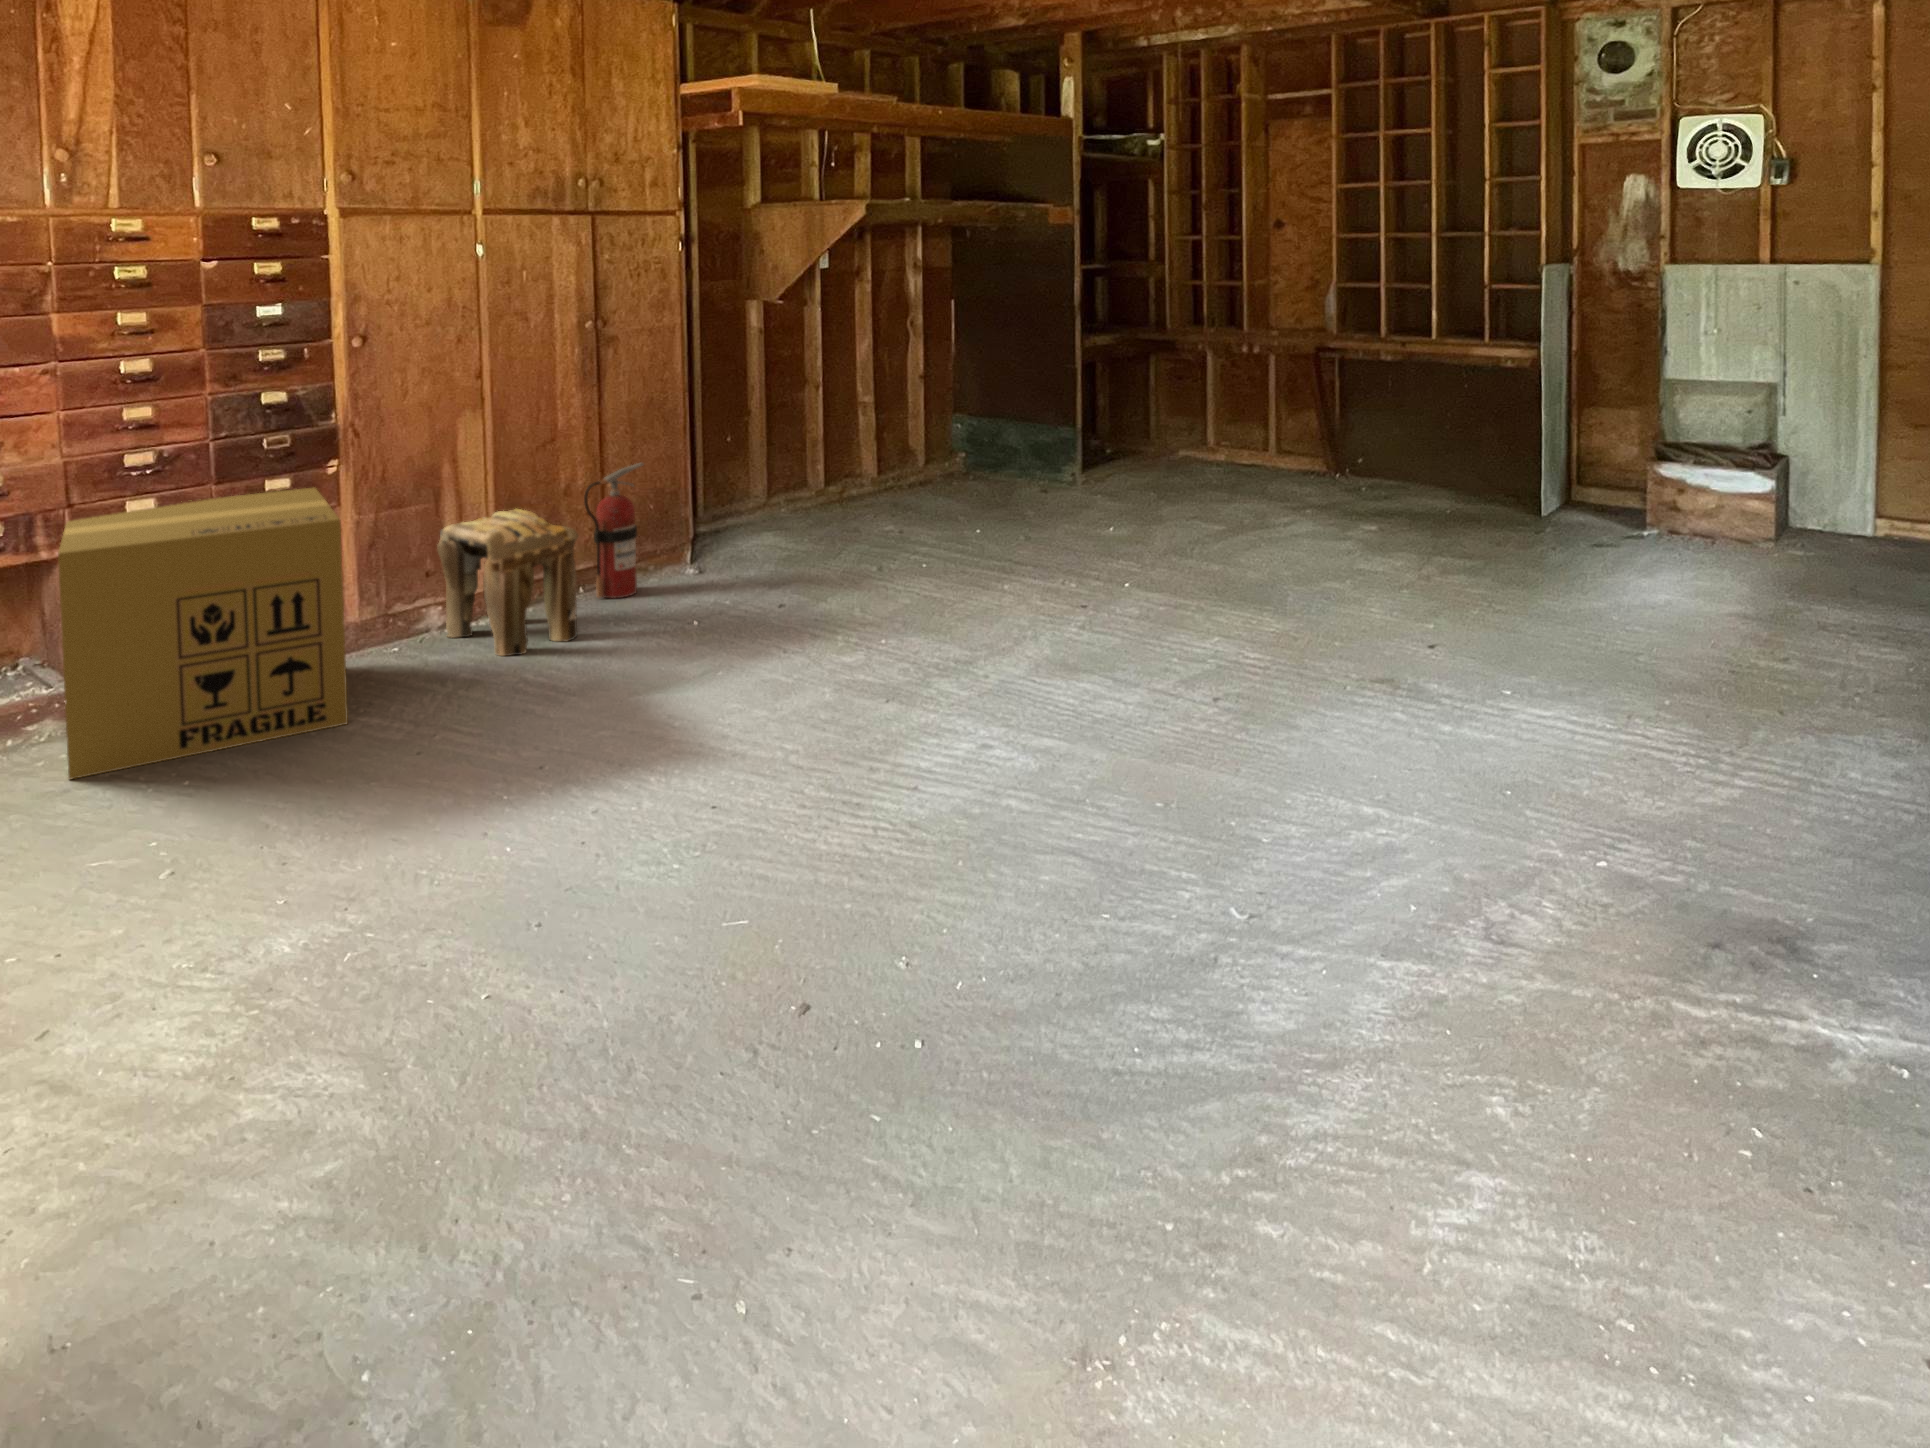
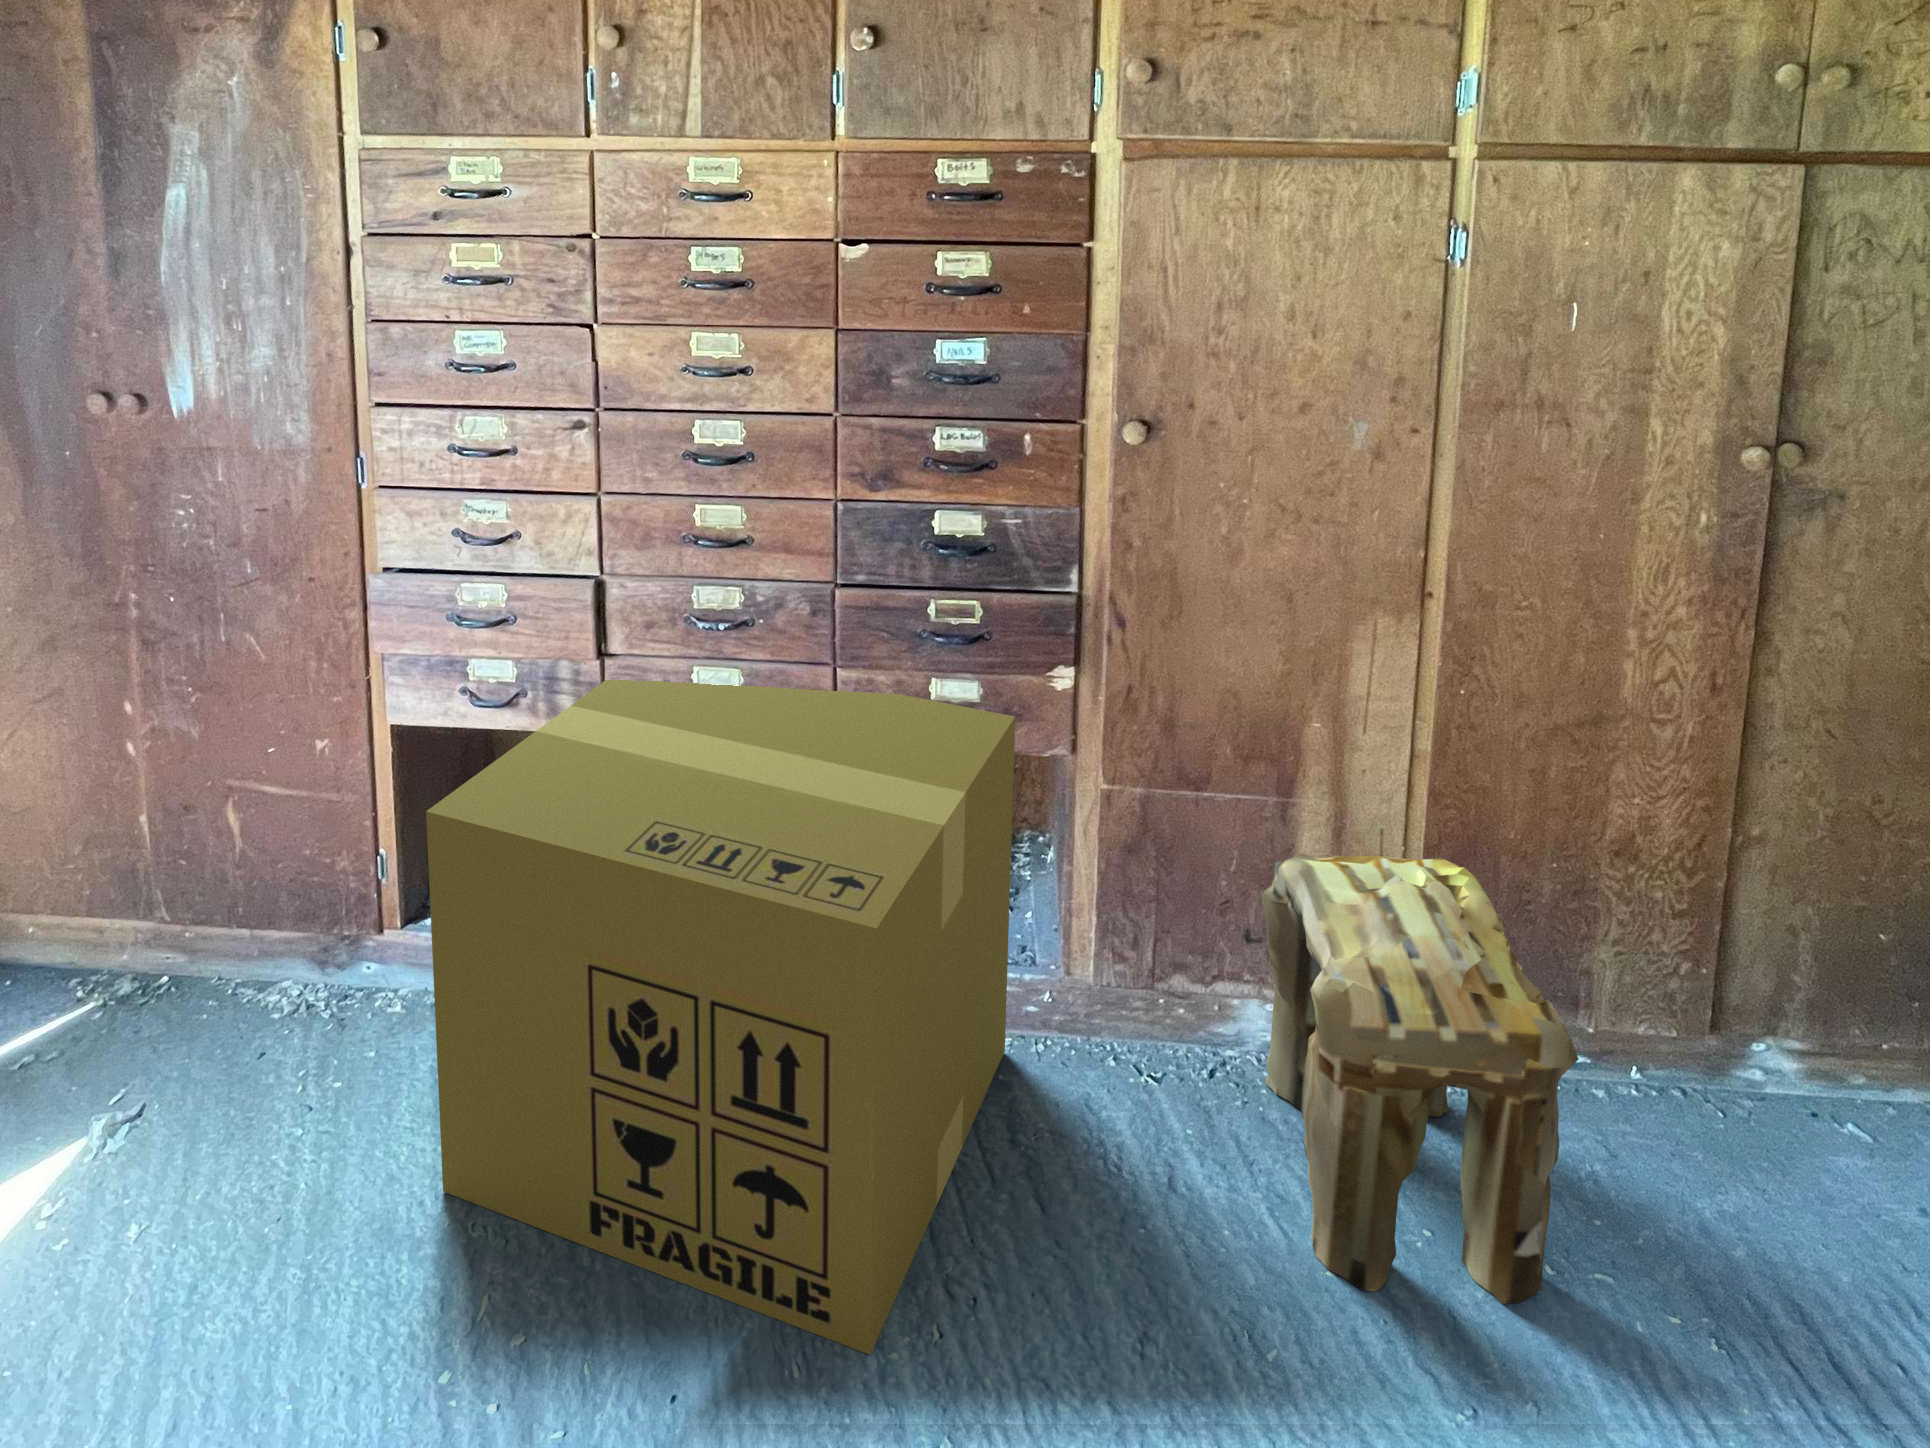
fire extinguisher: present [584,463,643,598] -> none [1659,826,1867,1157]

